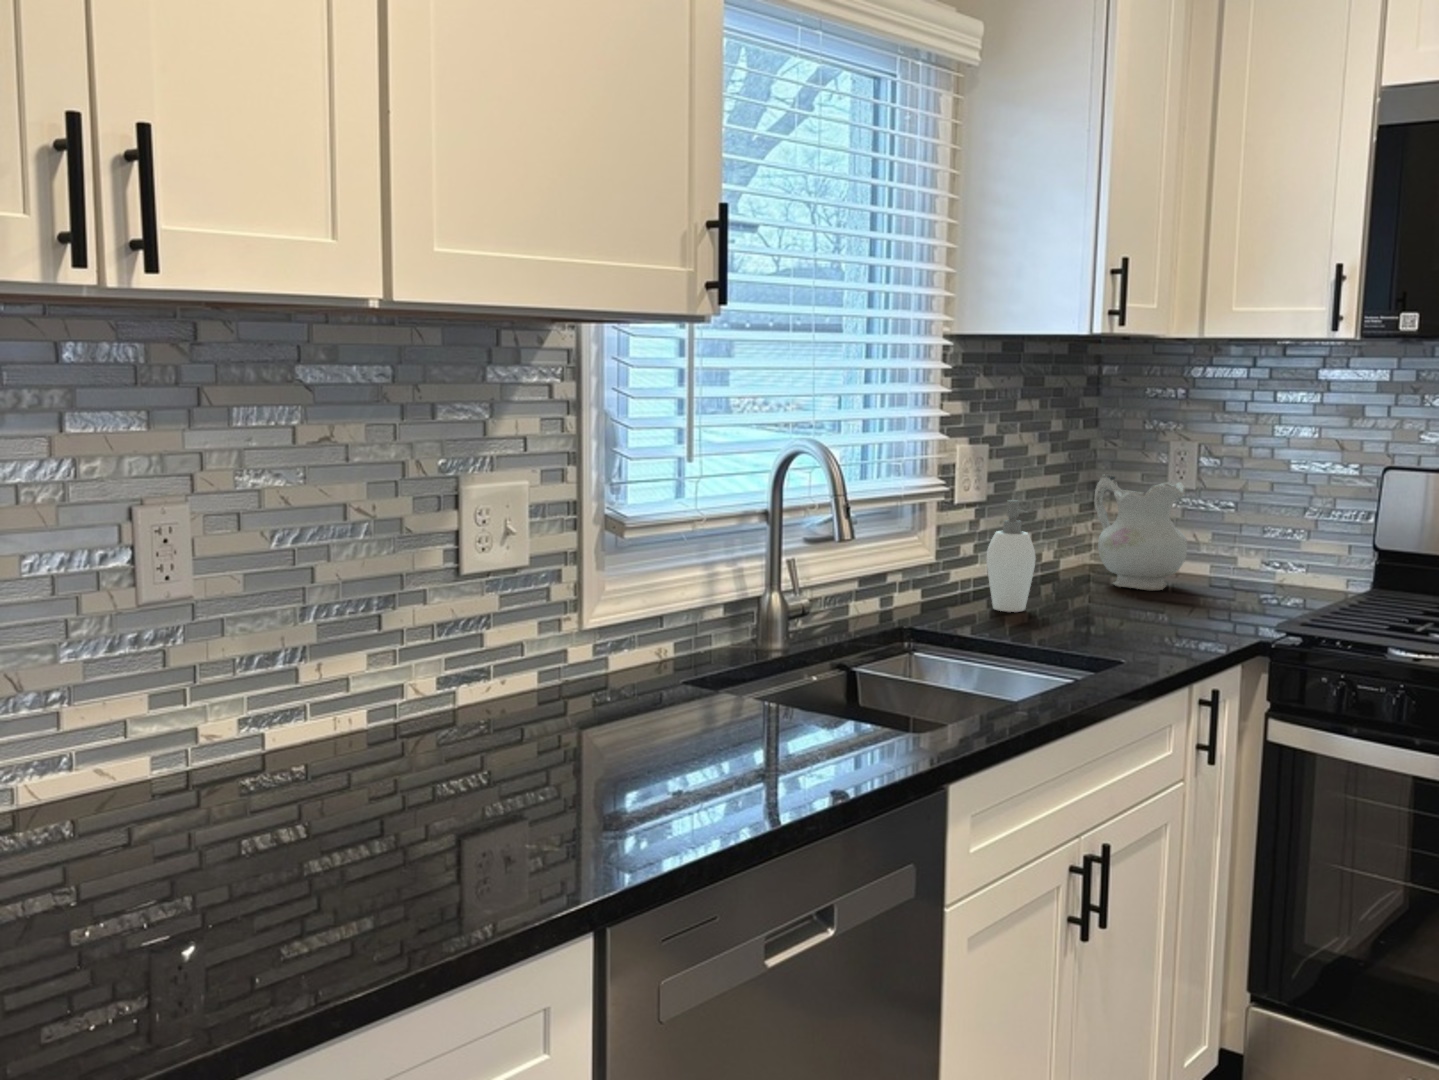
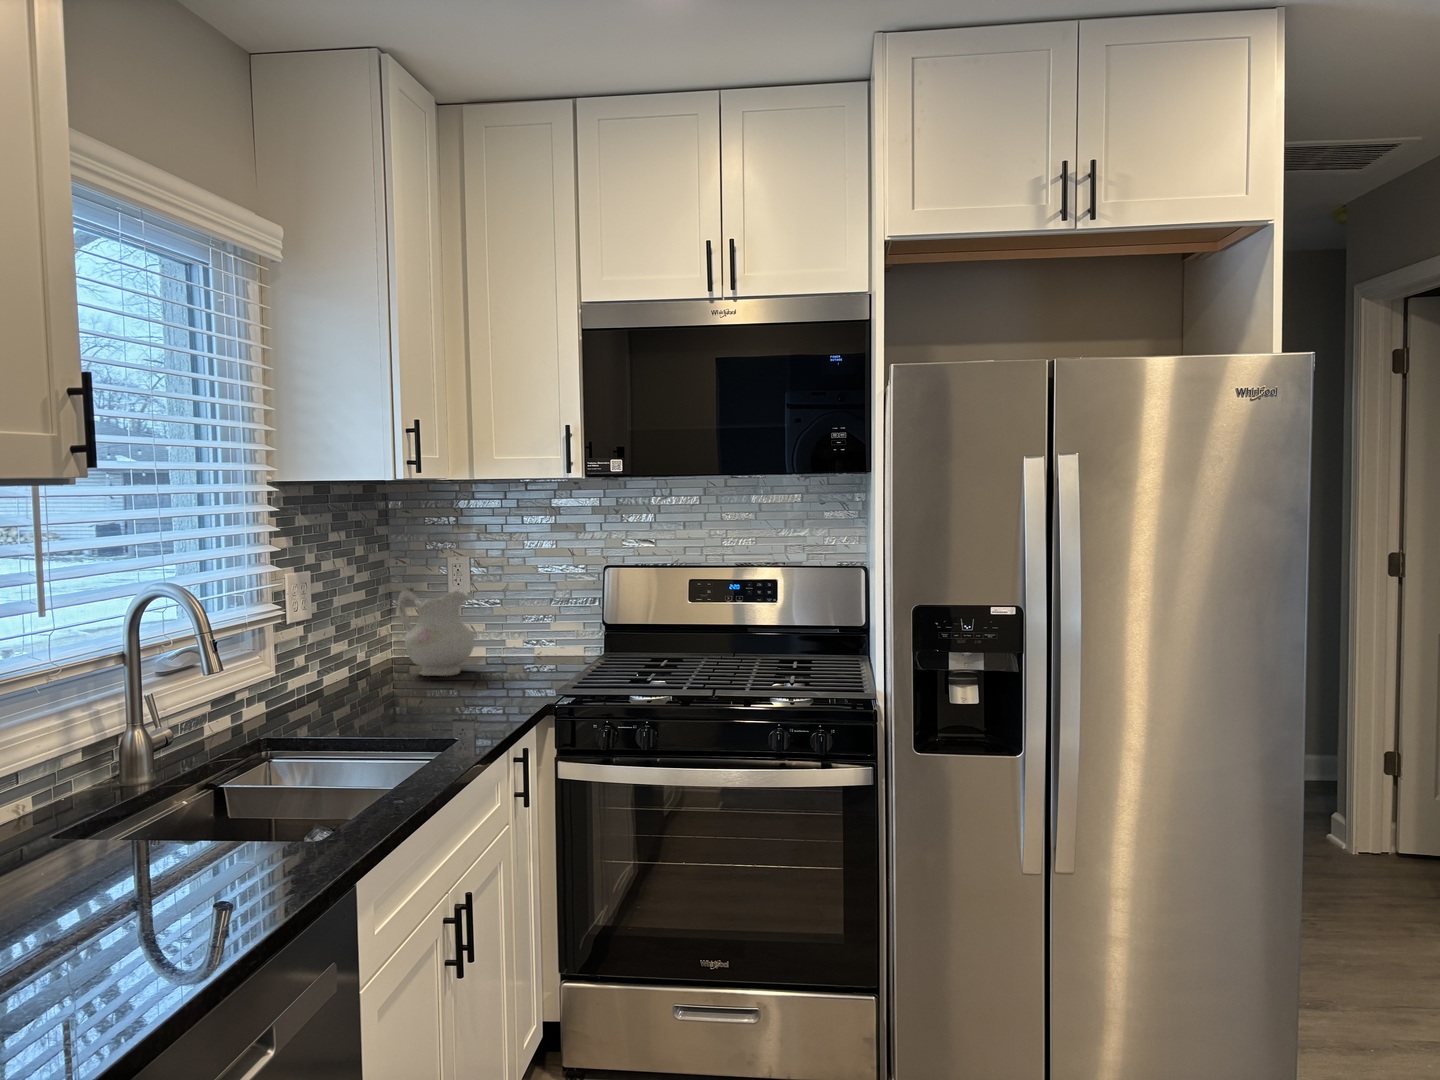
soap dispenser: present [986,500,1036,612] -> none [323,617,366,711]

